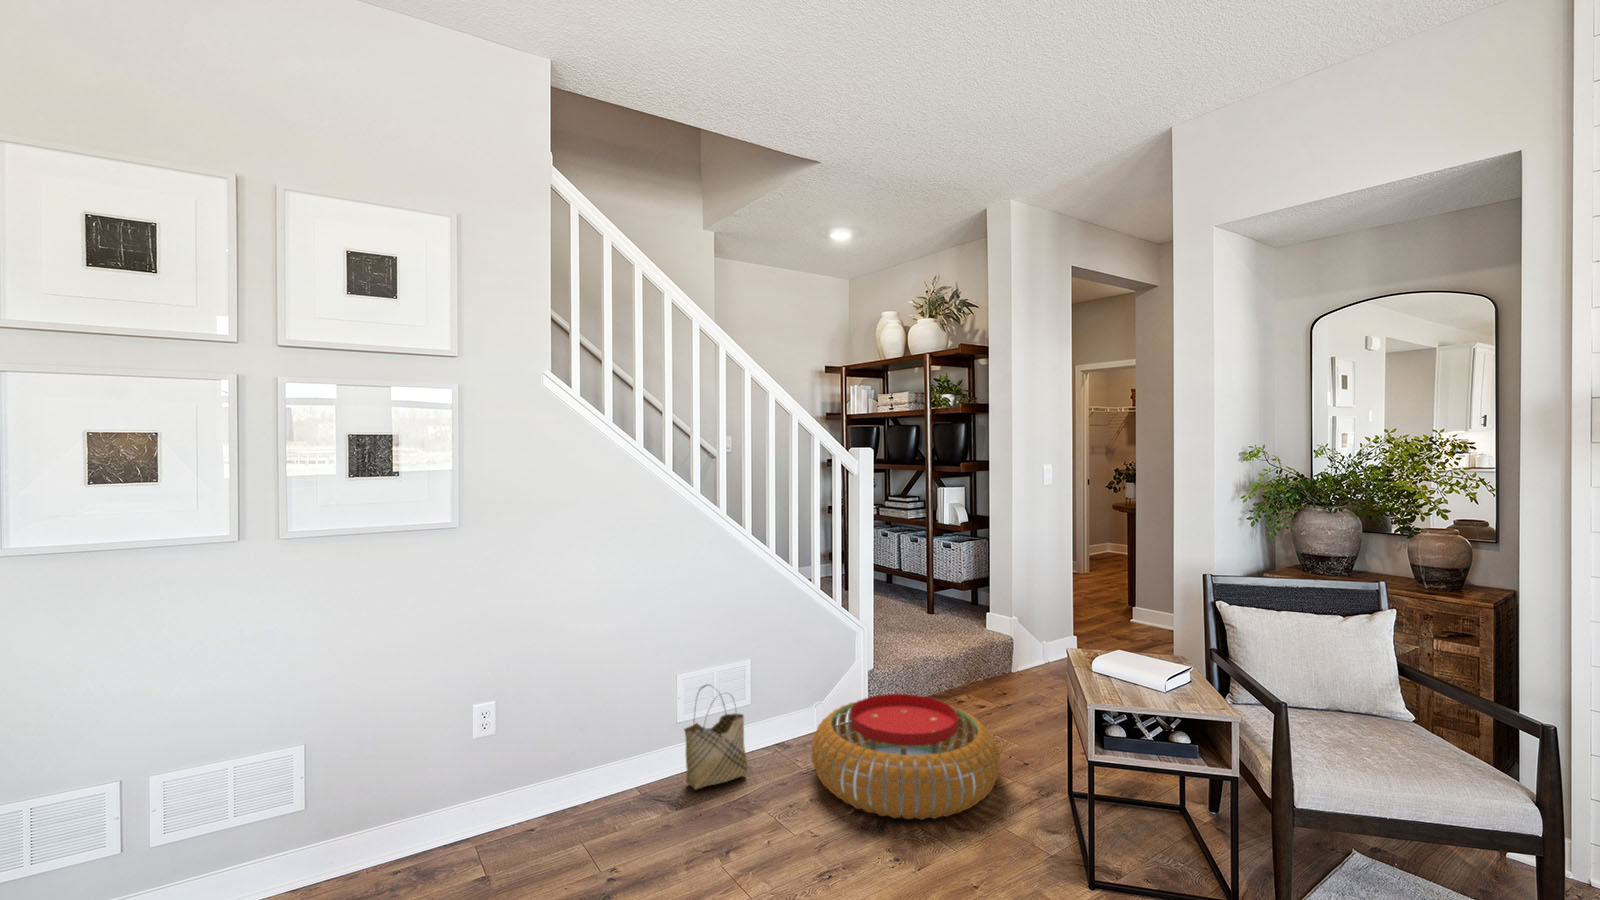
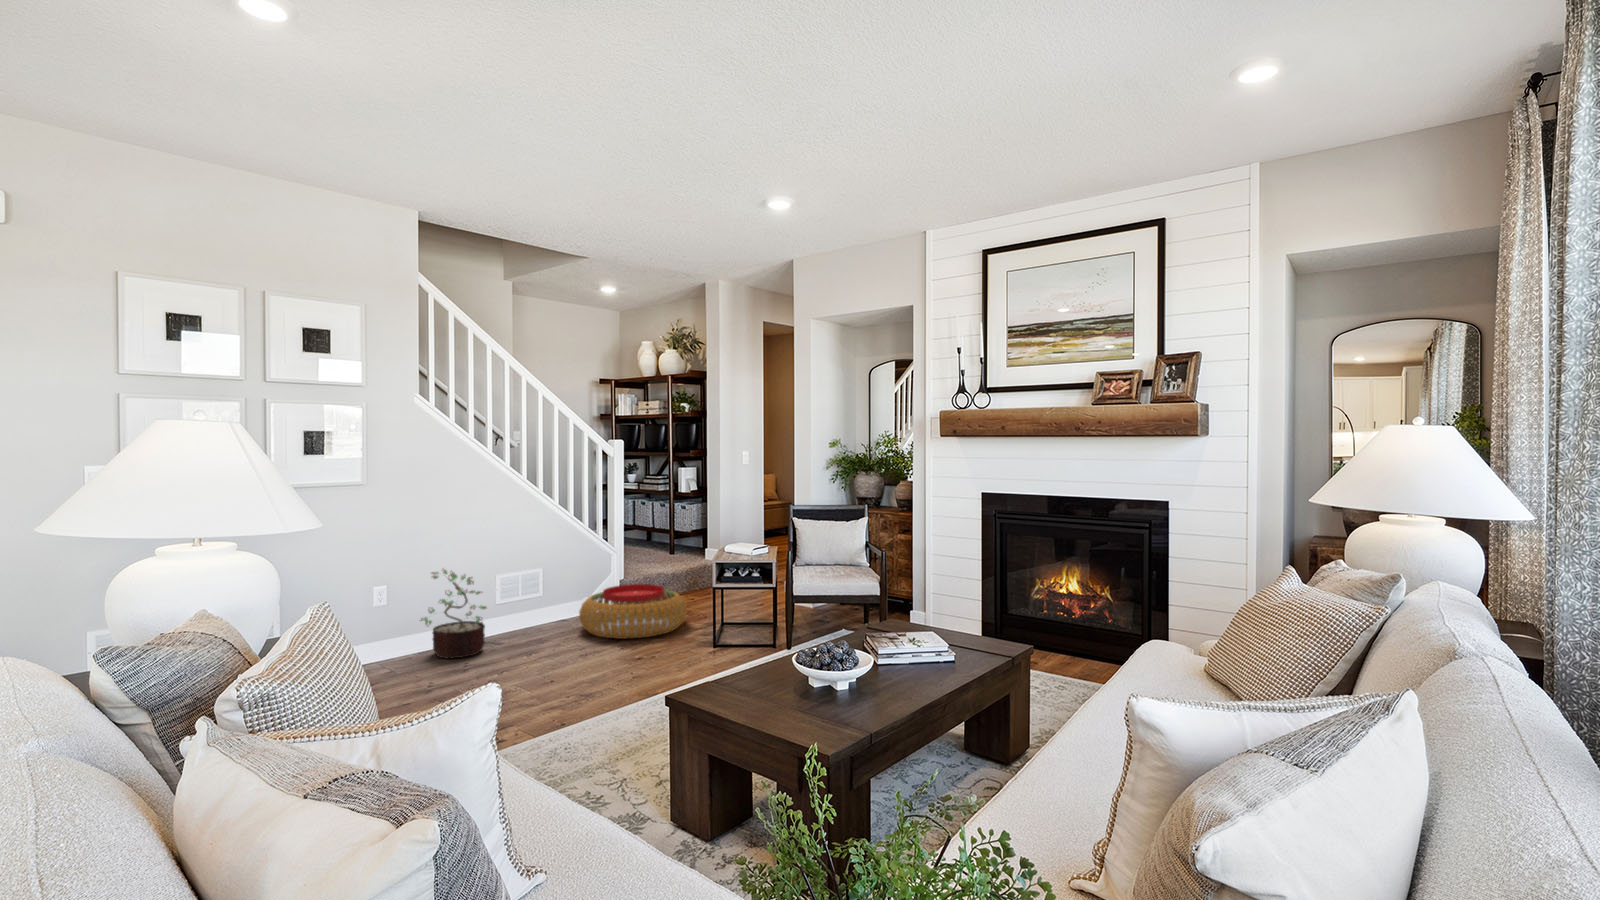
decorative plant: none [547,671,658,845] -> present [421,569,486,658]
woven basket: present [684,685,747,789] -> none [501,581,540,638]

